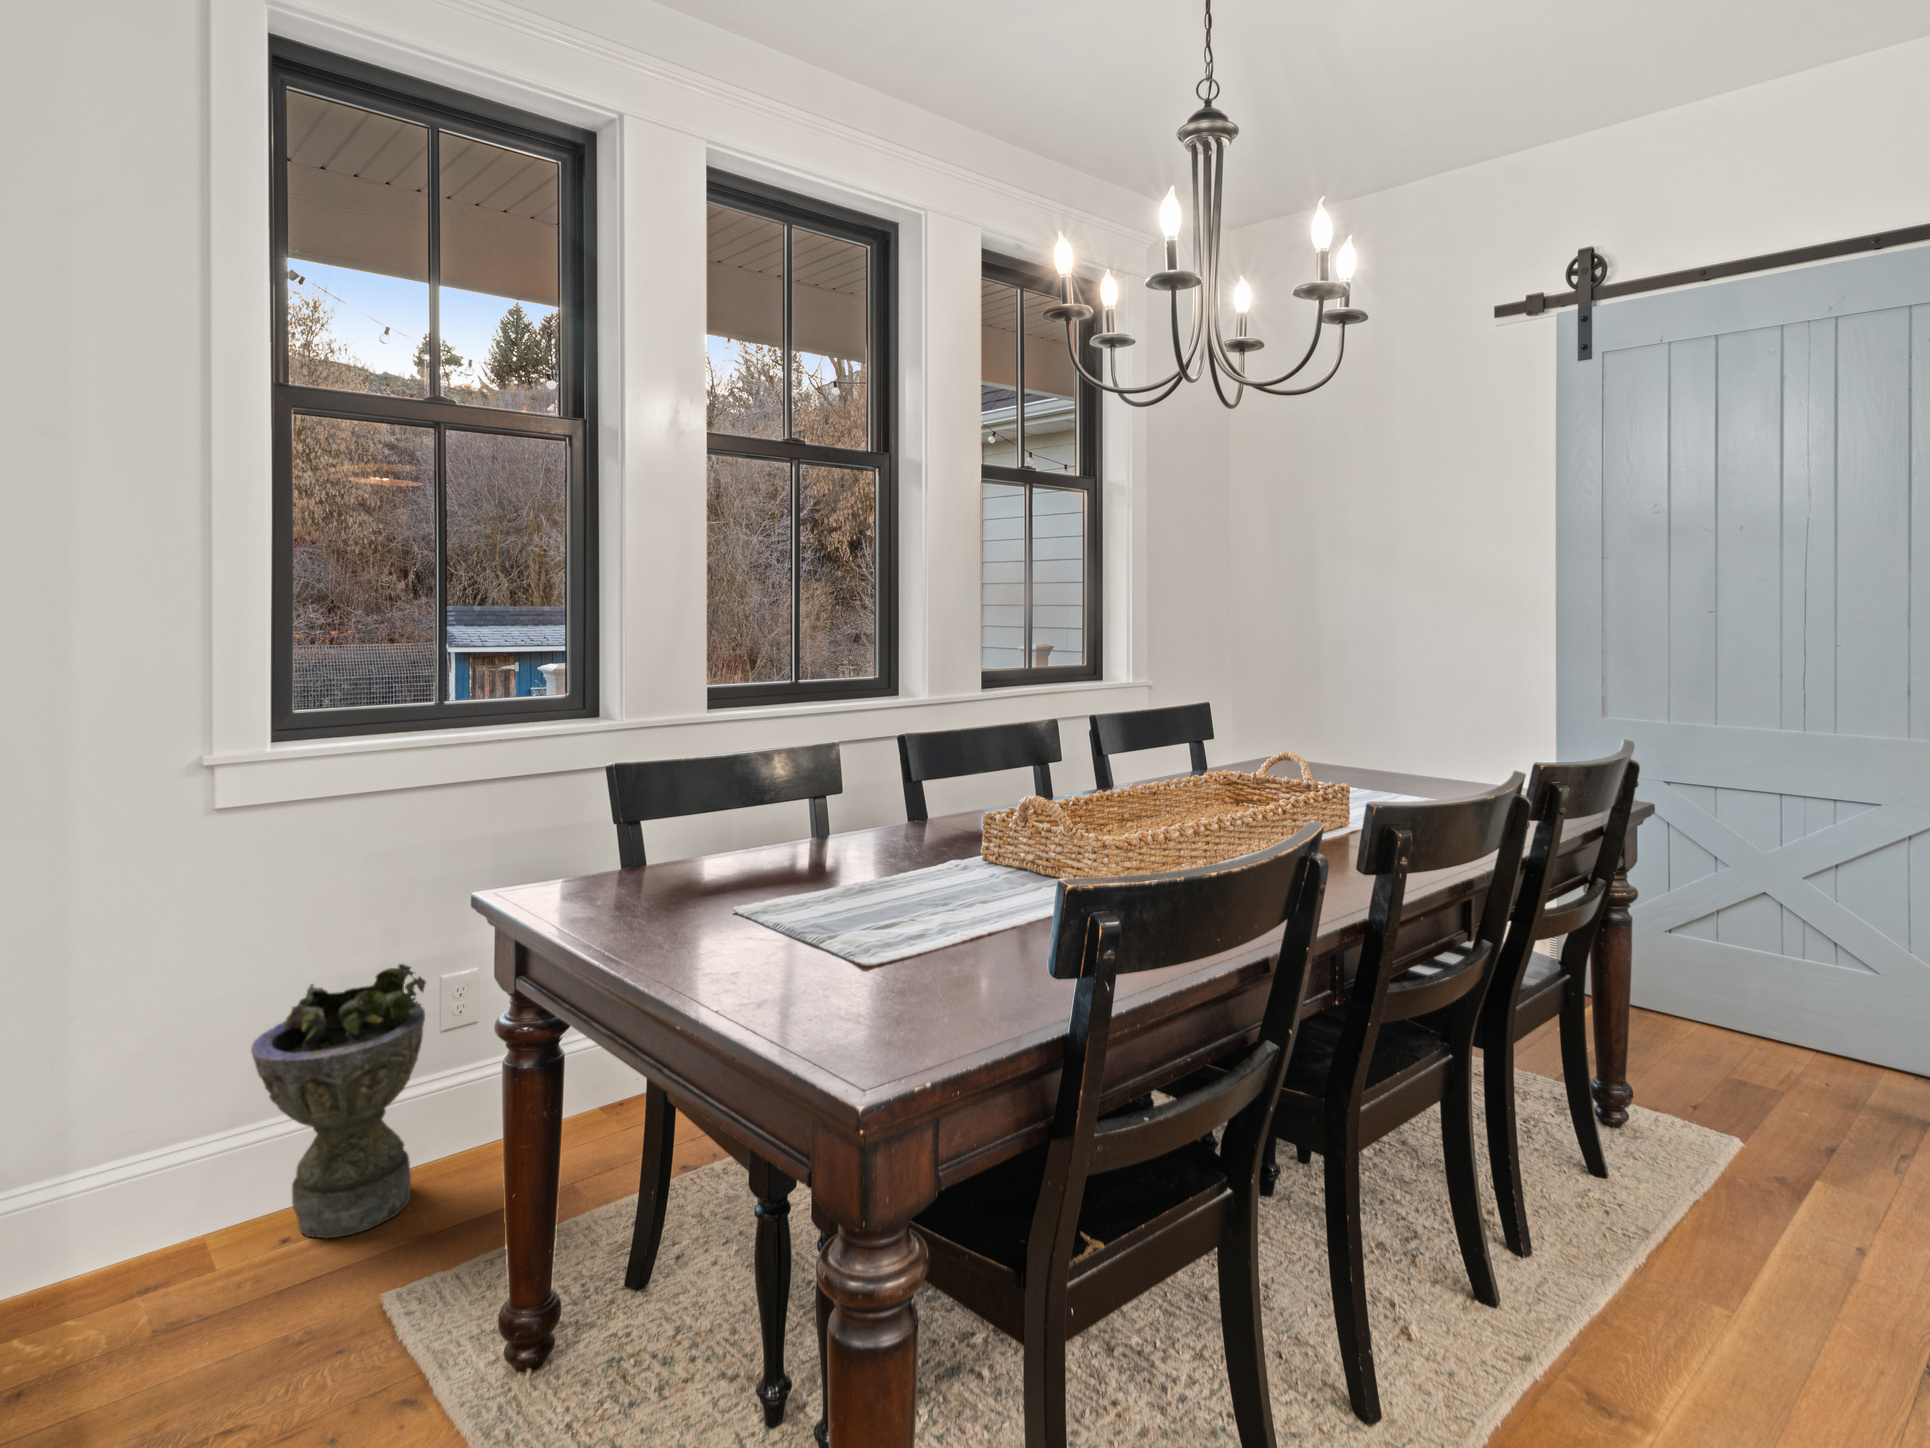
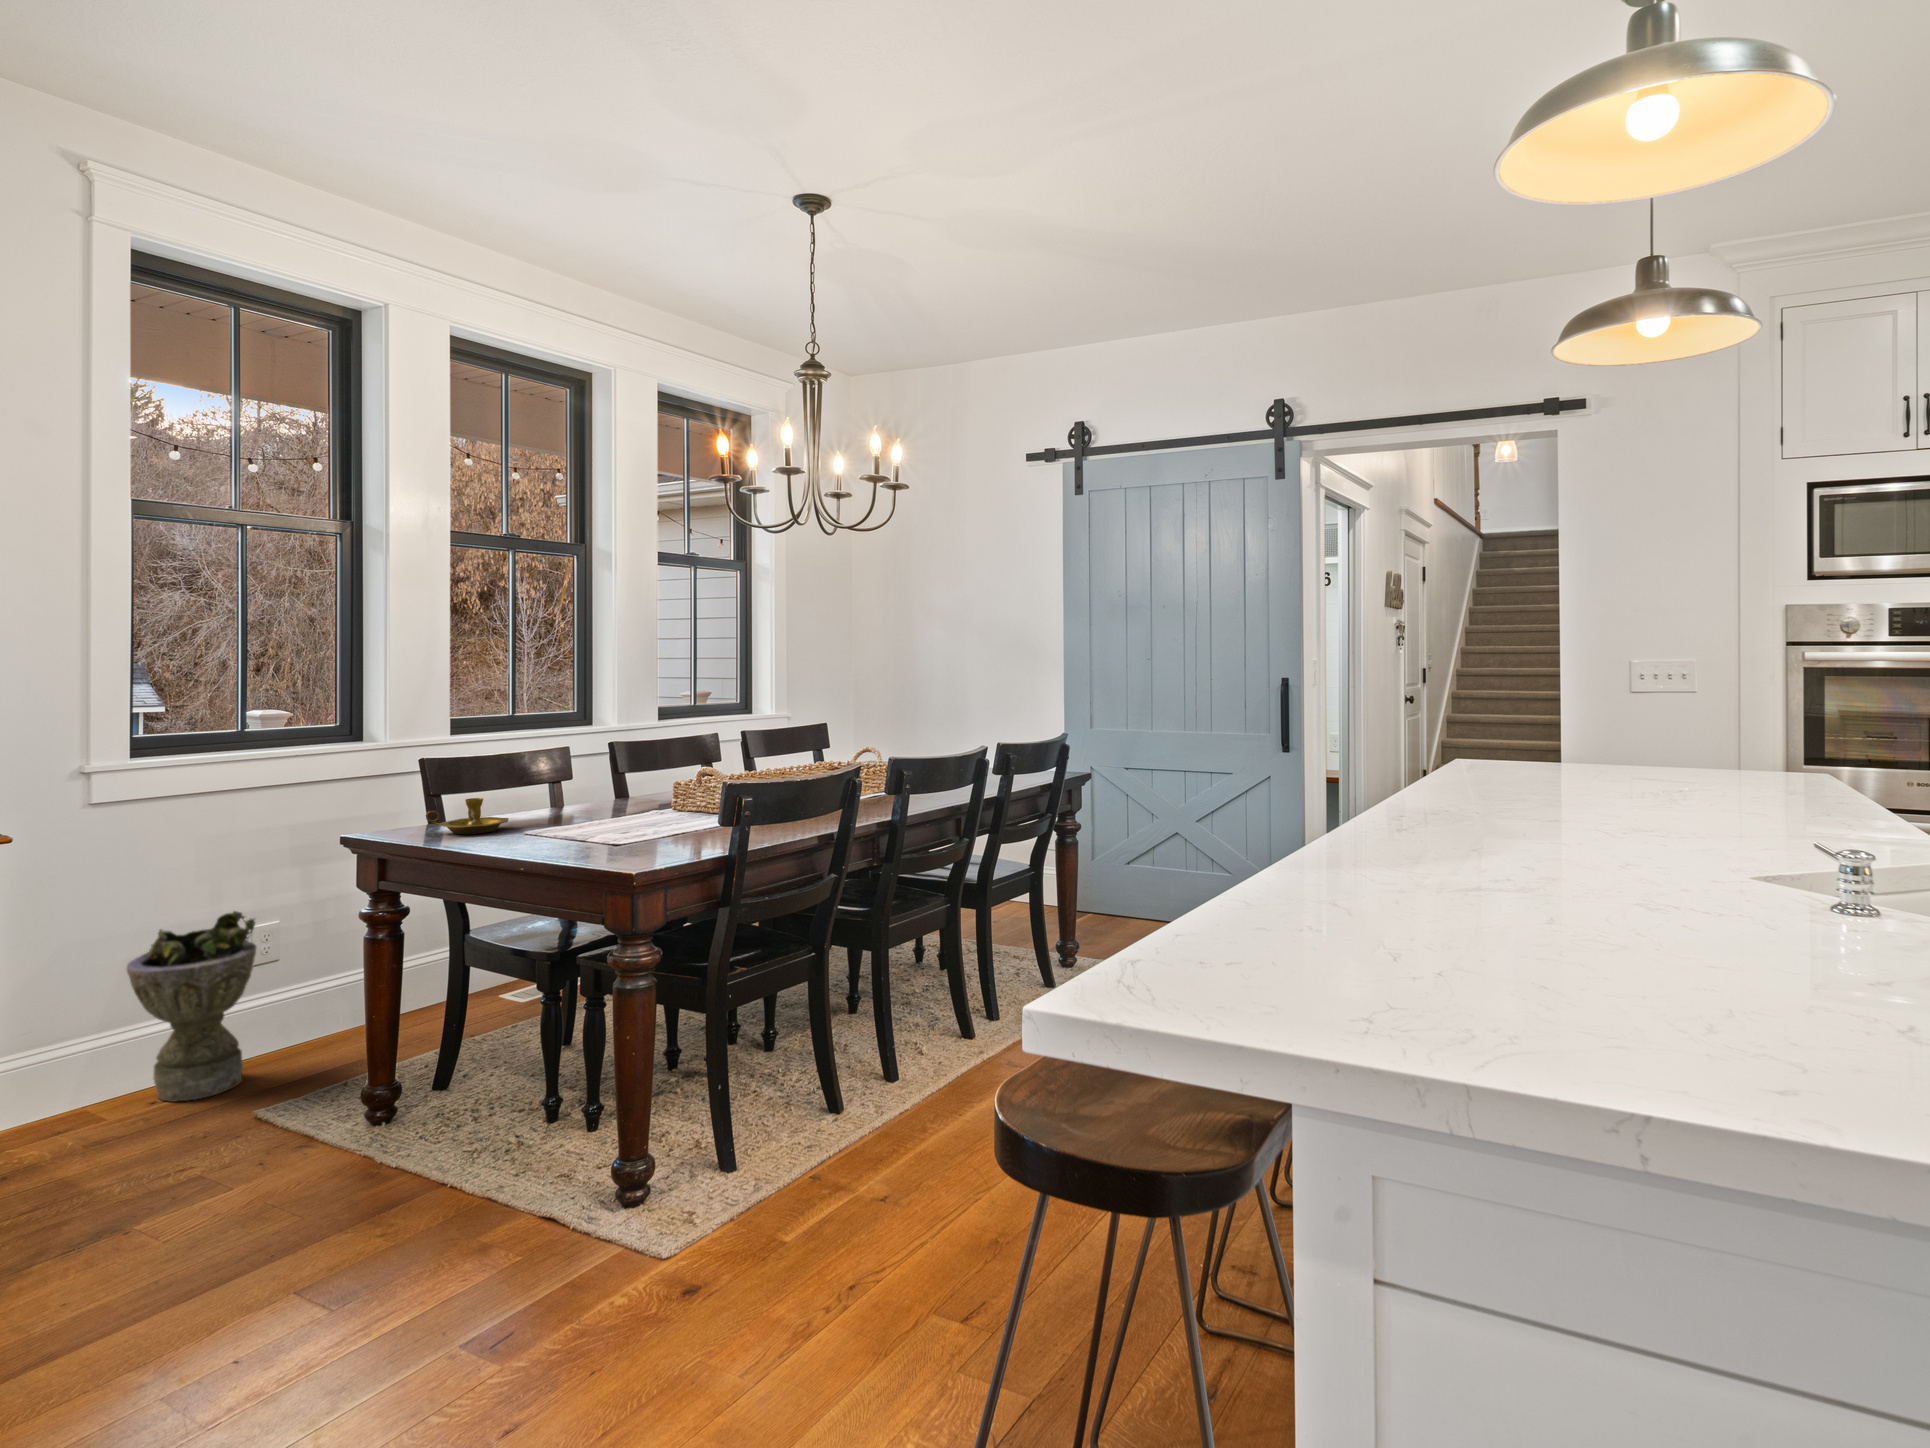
candlestick: none [575,847,710,914] -> present [426,798,509,834]

